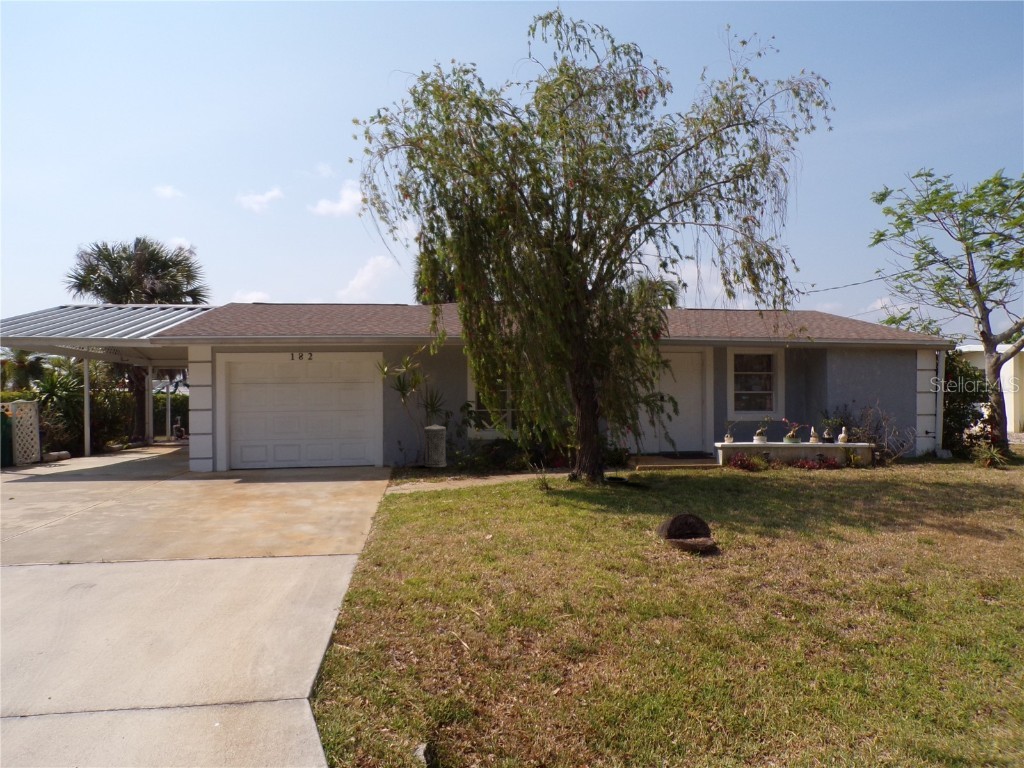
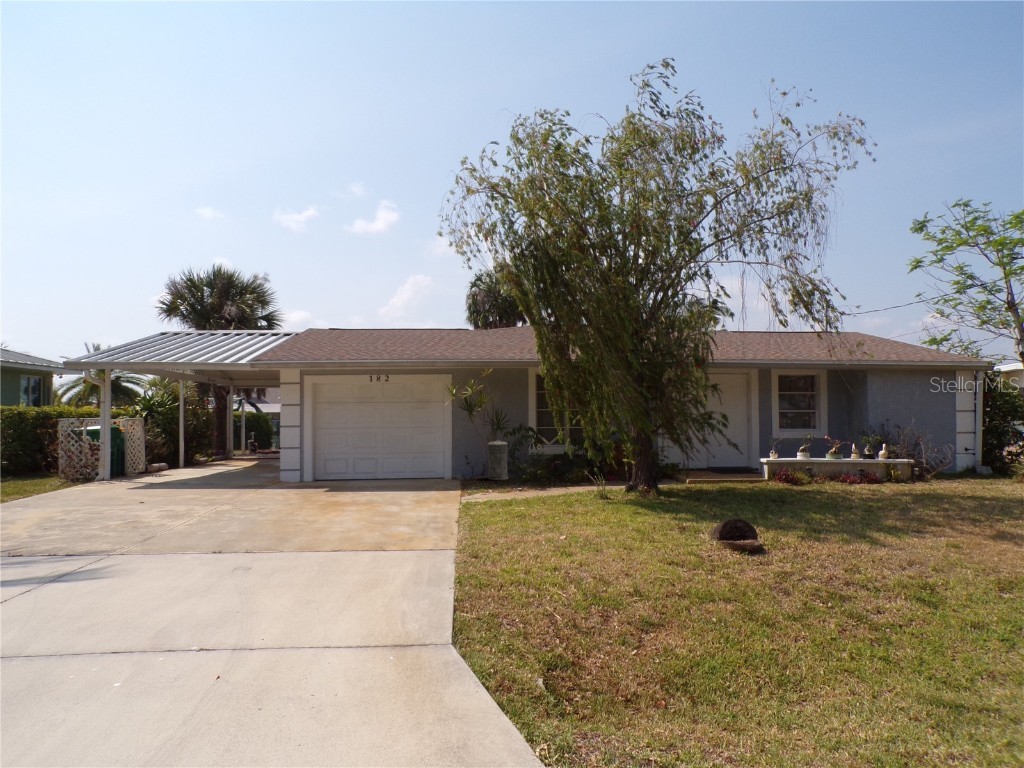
potted tree: present [604,444,629,482] -> none [657,454,684,494]

